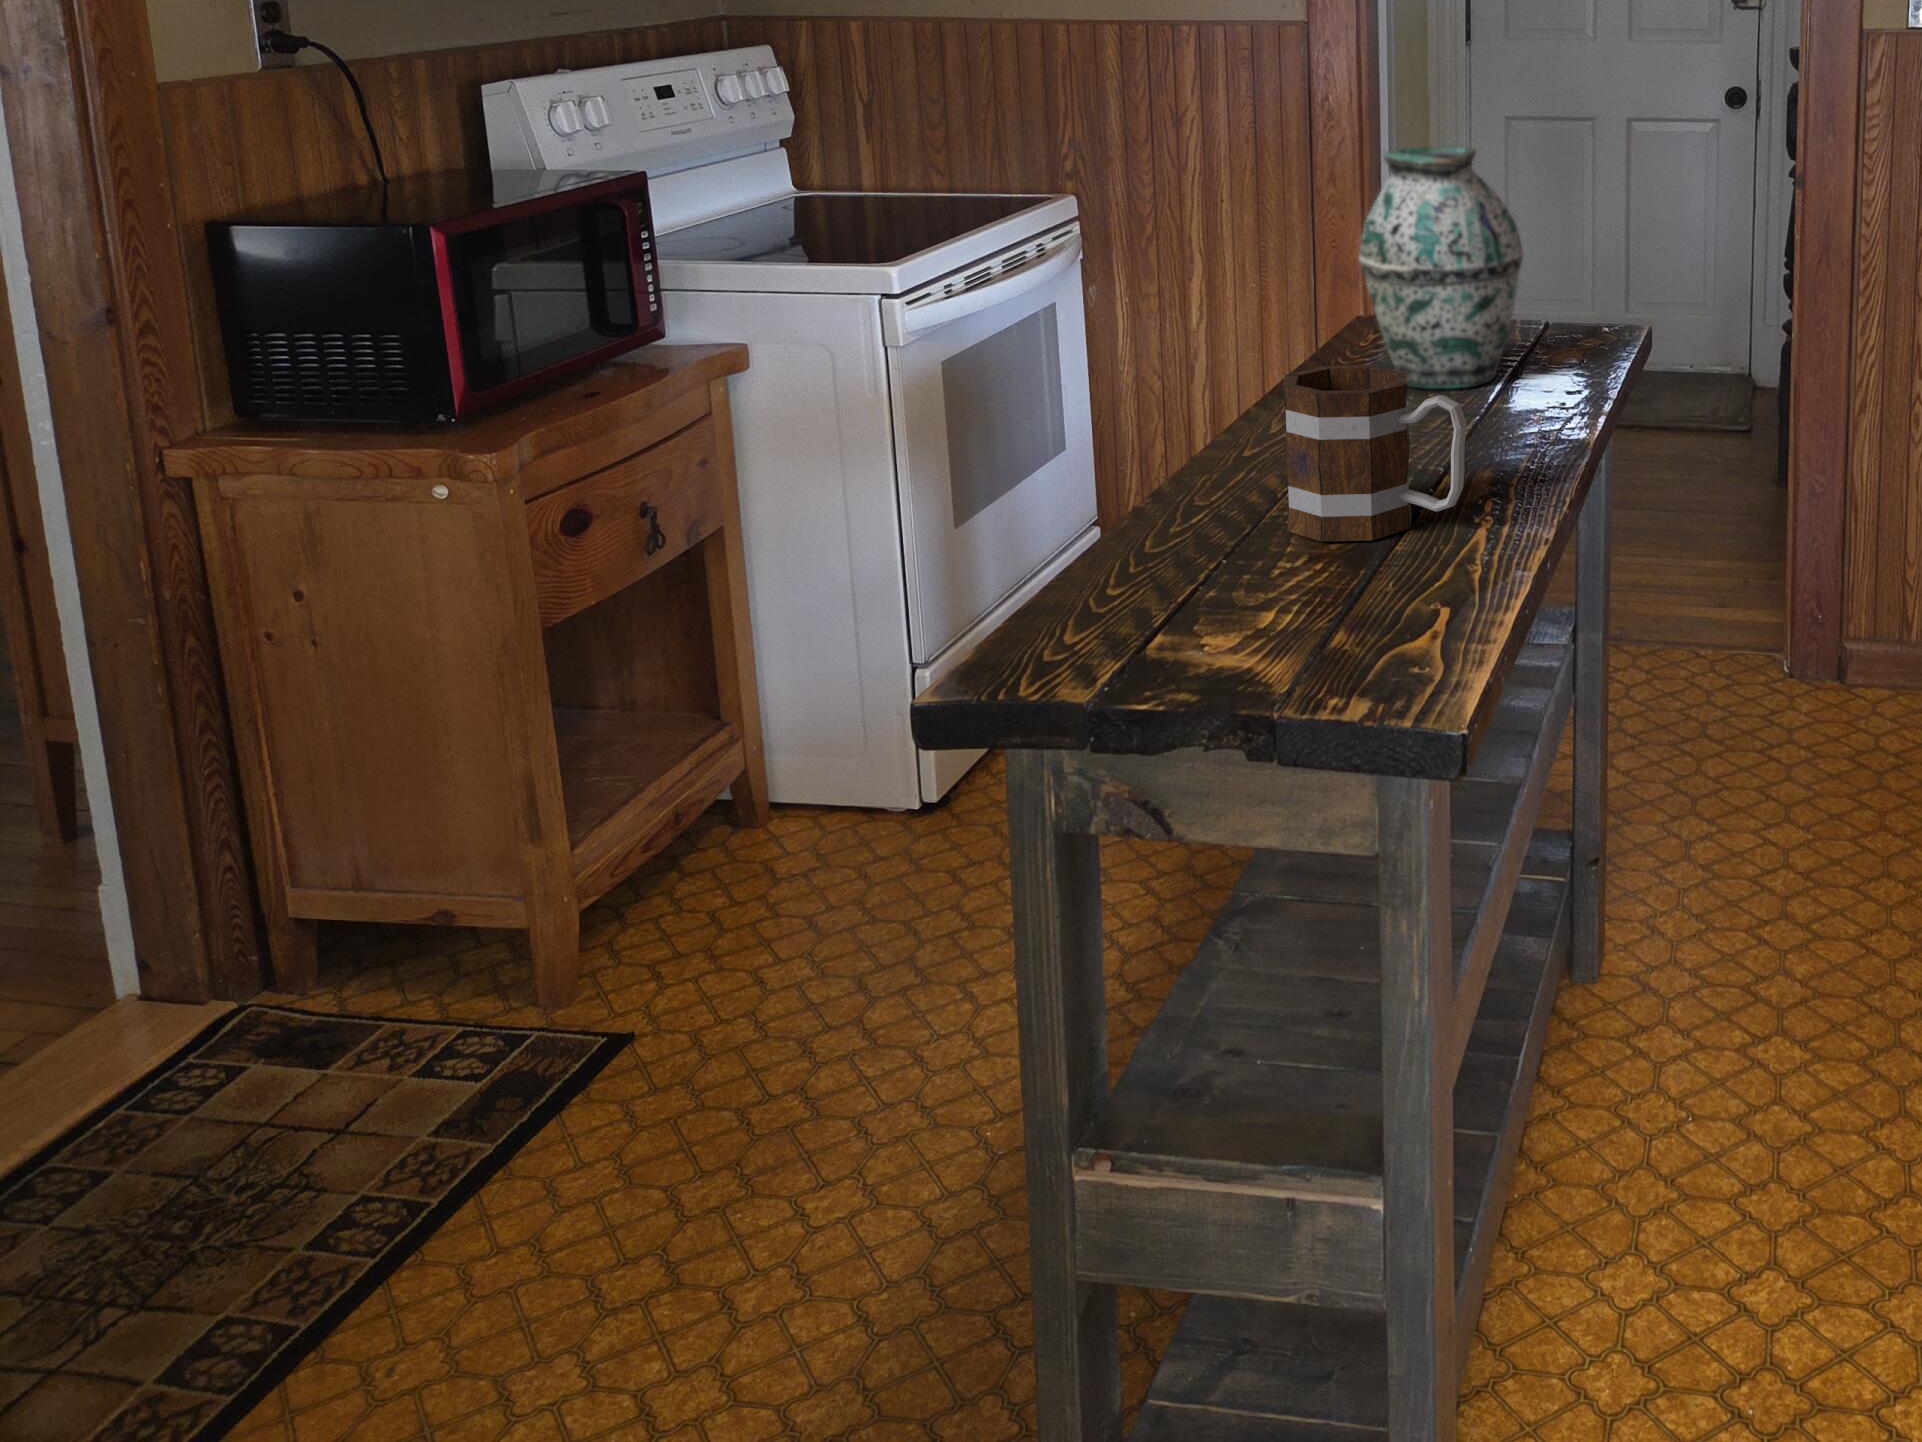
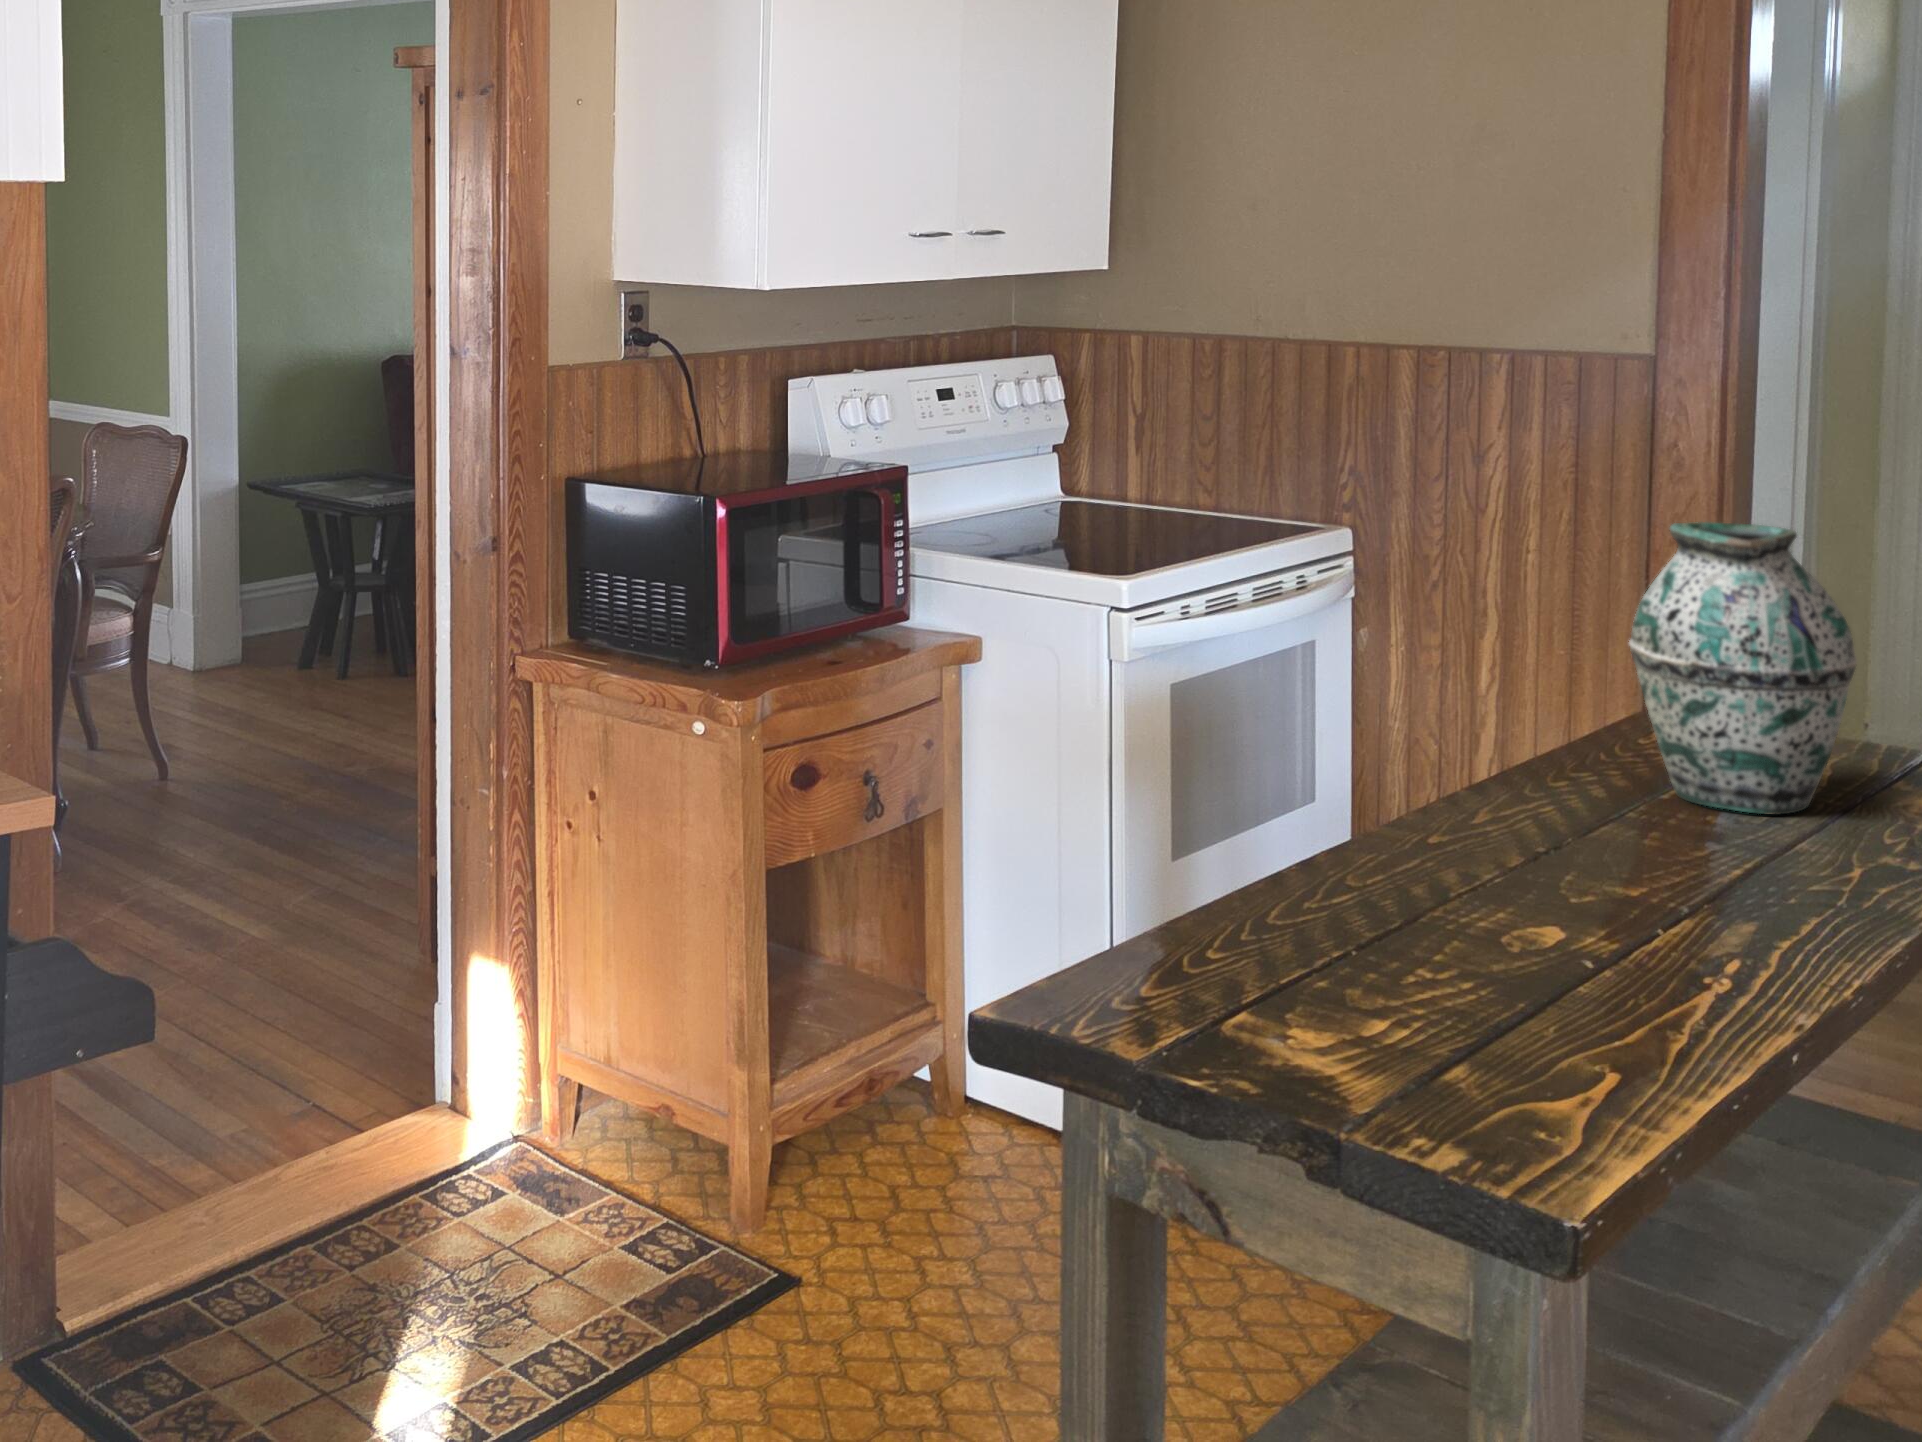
mug: present [1282,365,1467,541] -> none [1452,762,1684,972]

